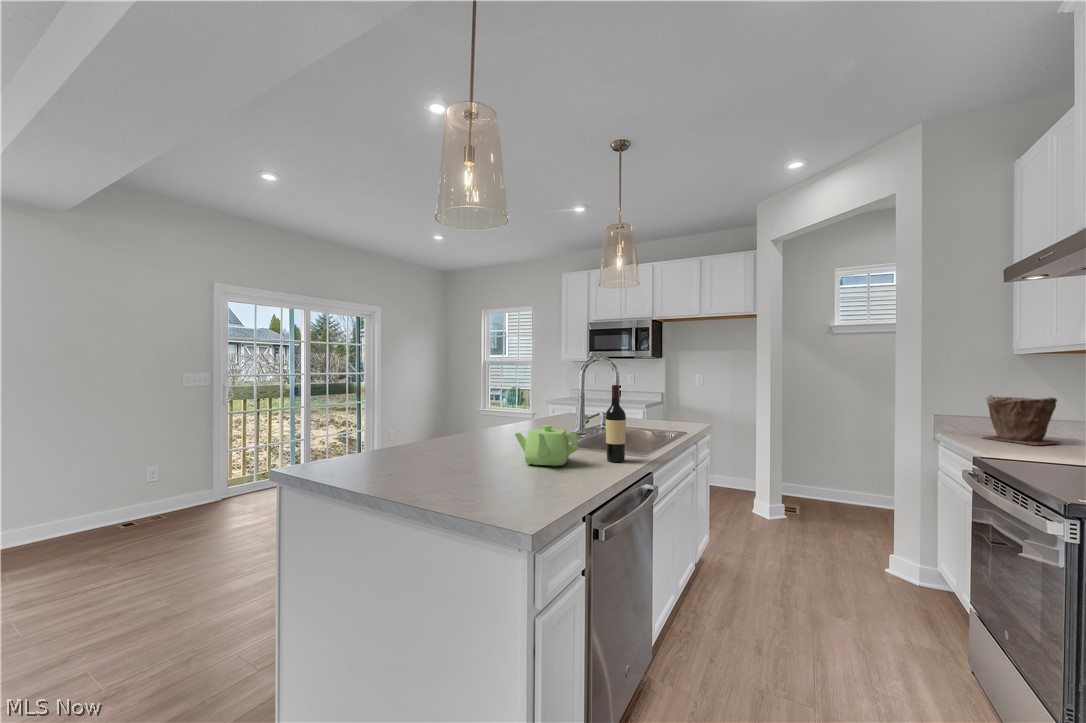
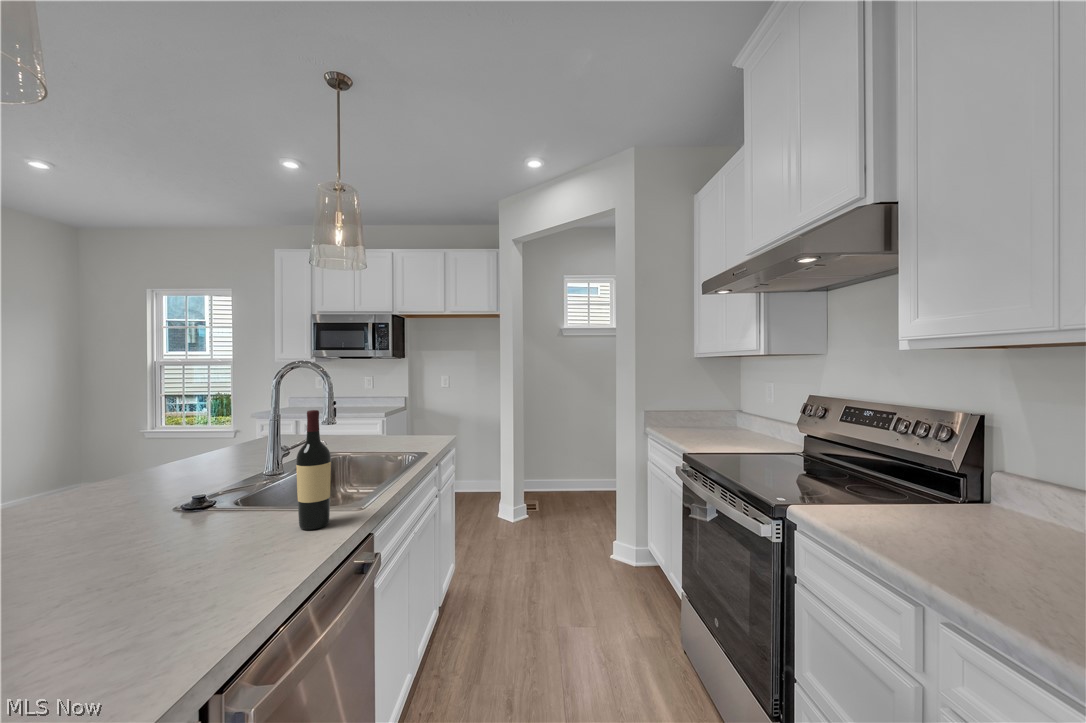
plant pot: present [982,395,1061,445] -> none [680,393,729,435]
teapot: present [515,425,578,466] -> none [99,489,241,570]

